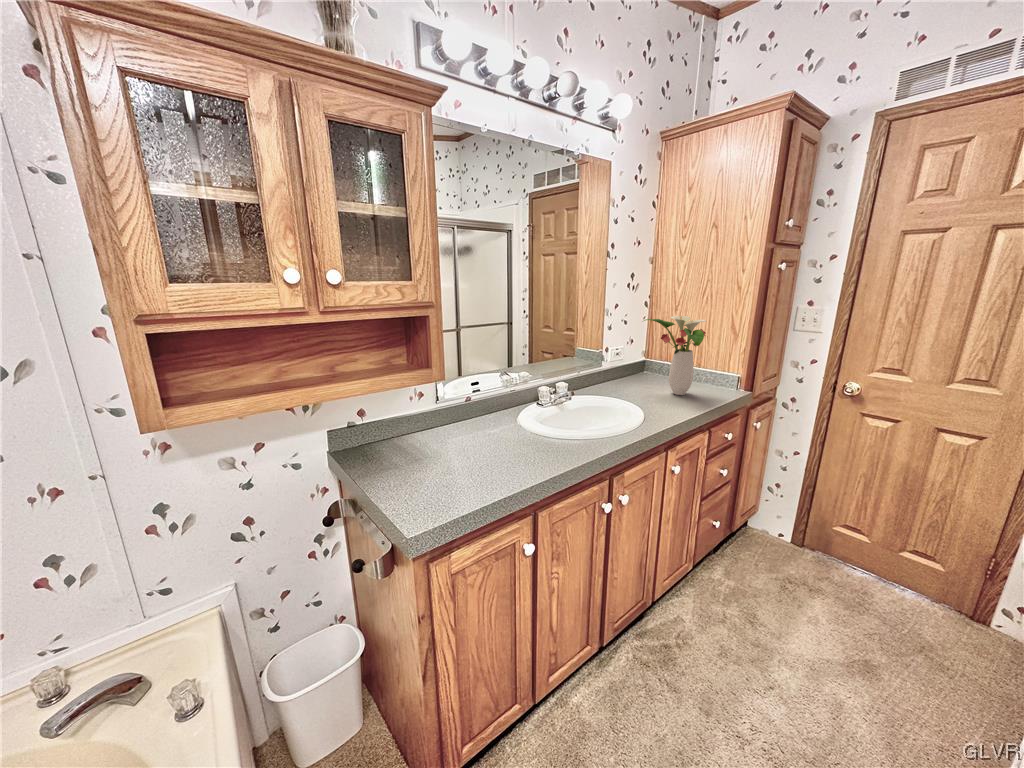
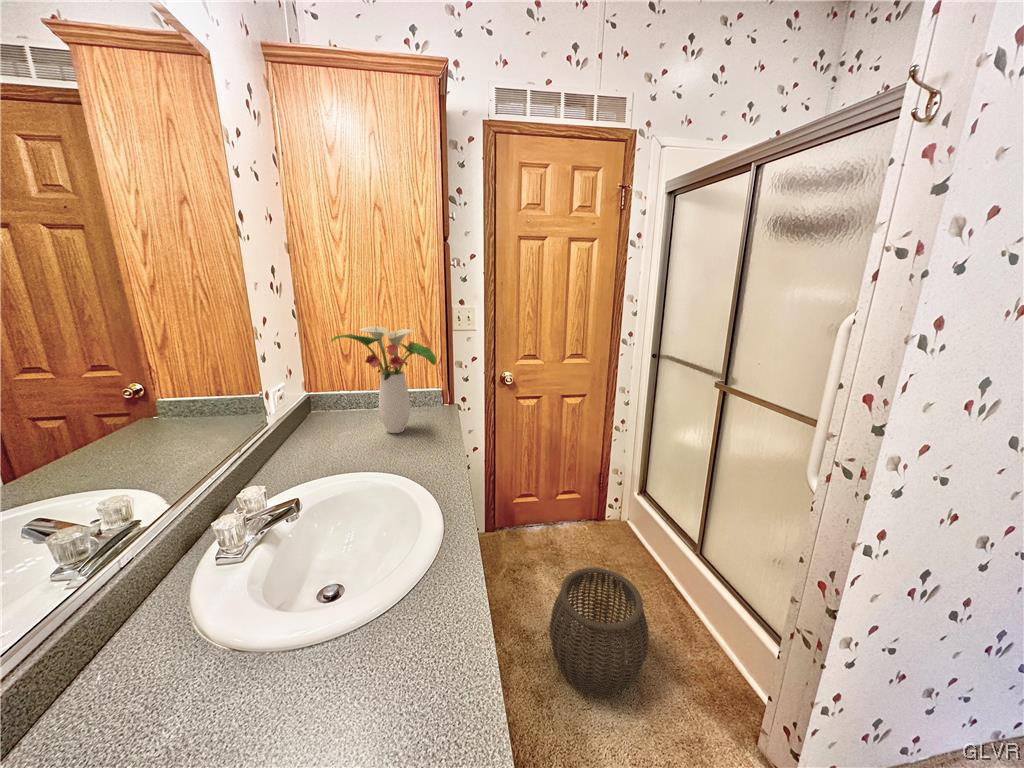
woven basket: none [751,584,881,725] -> present [549,568,649,698]

